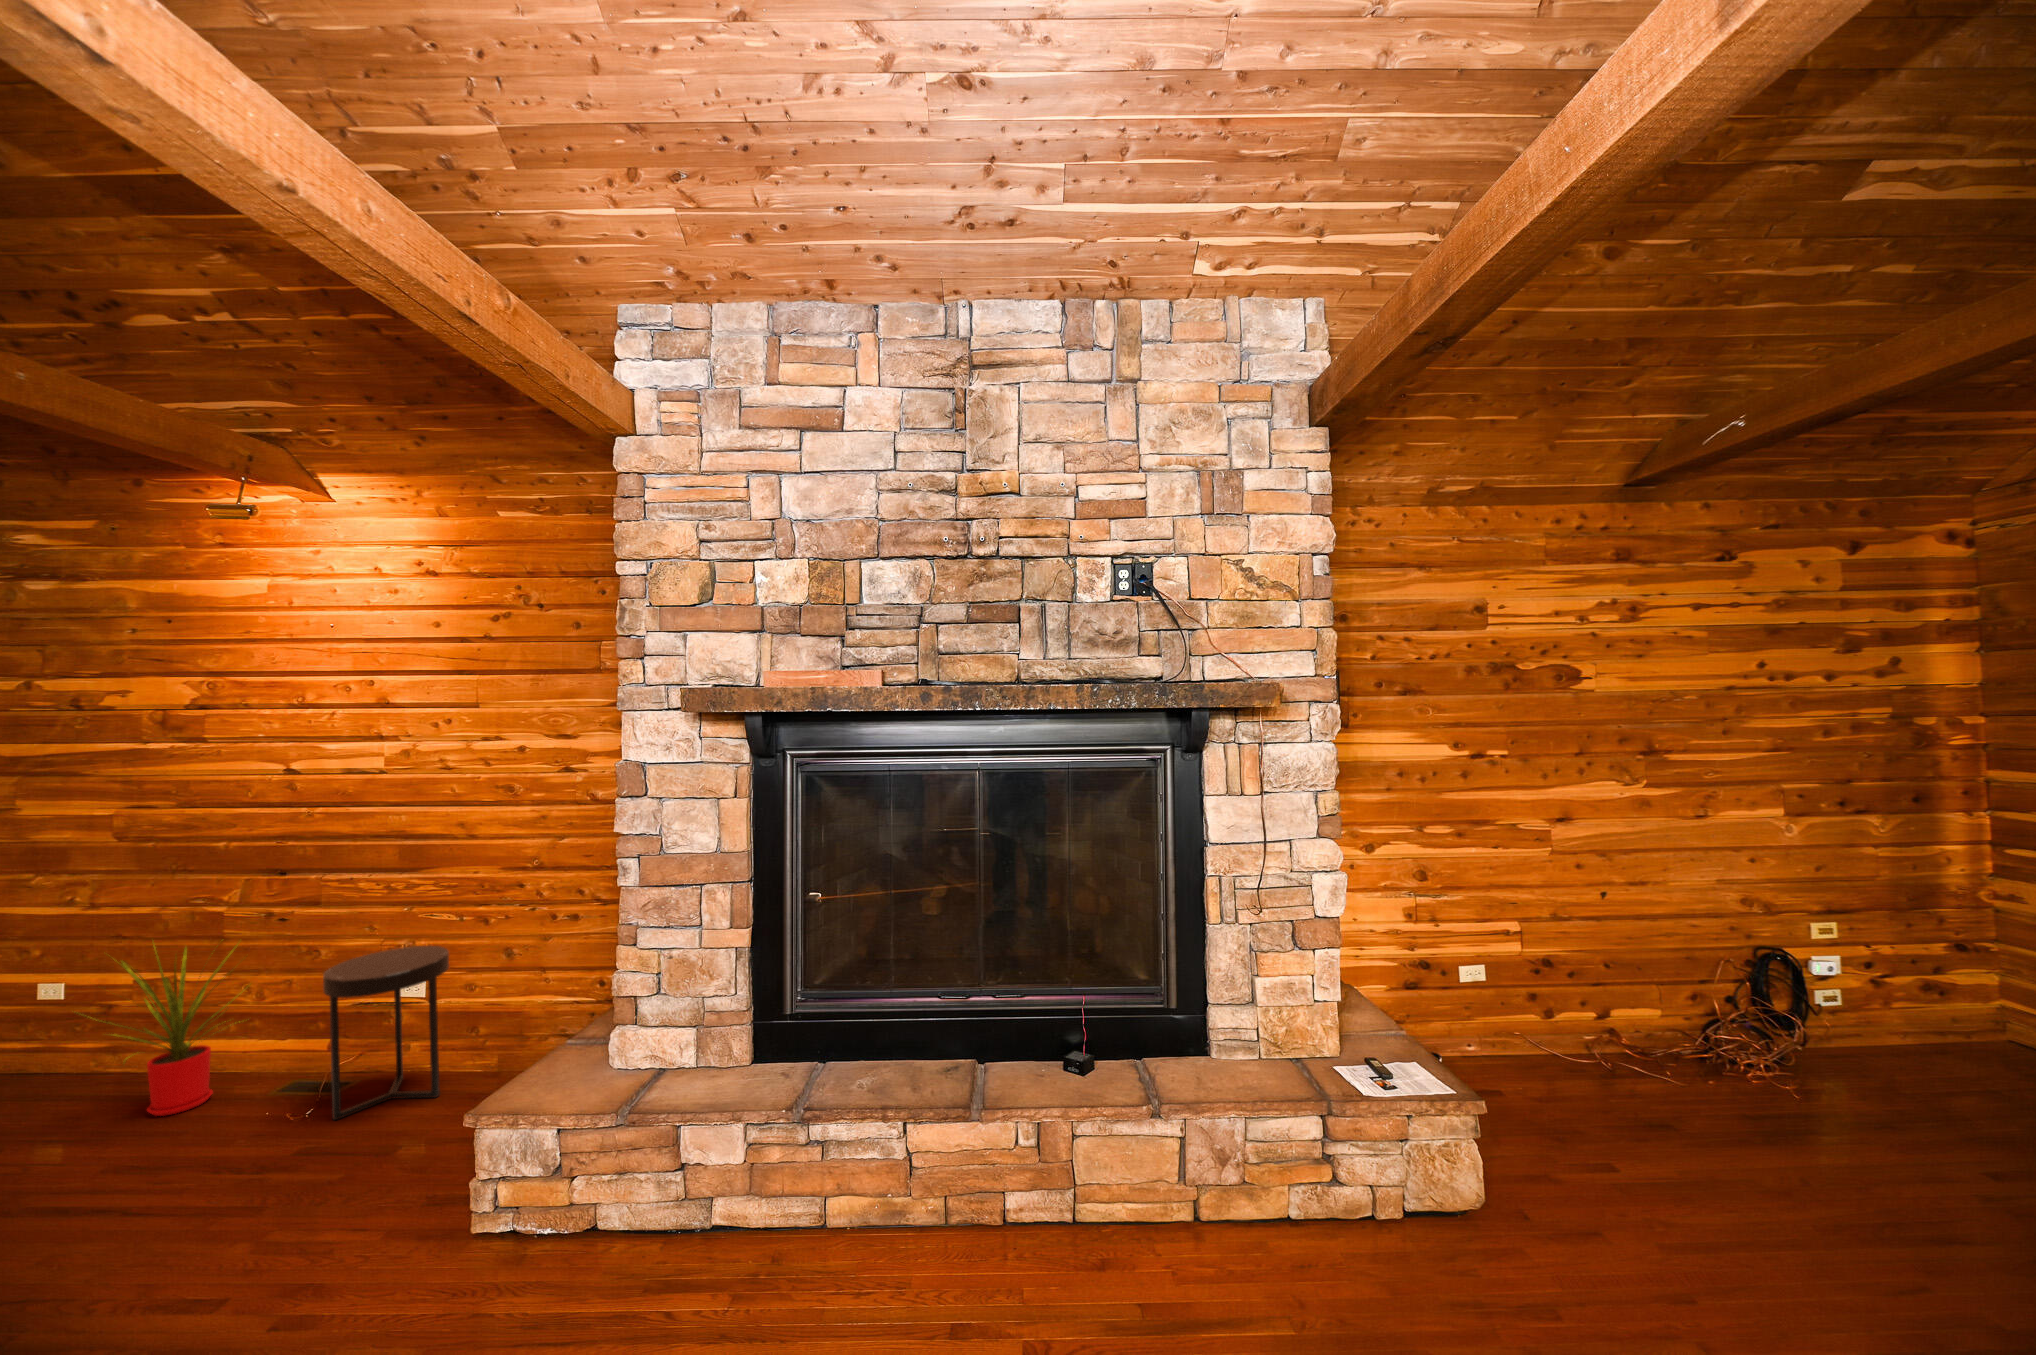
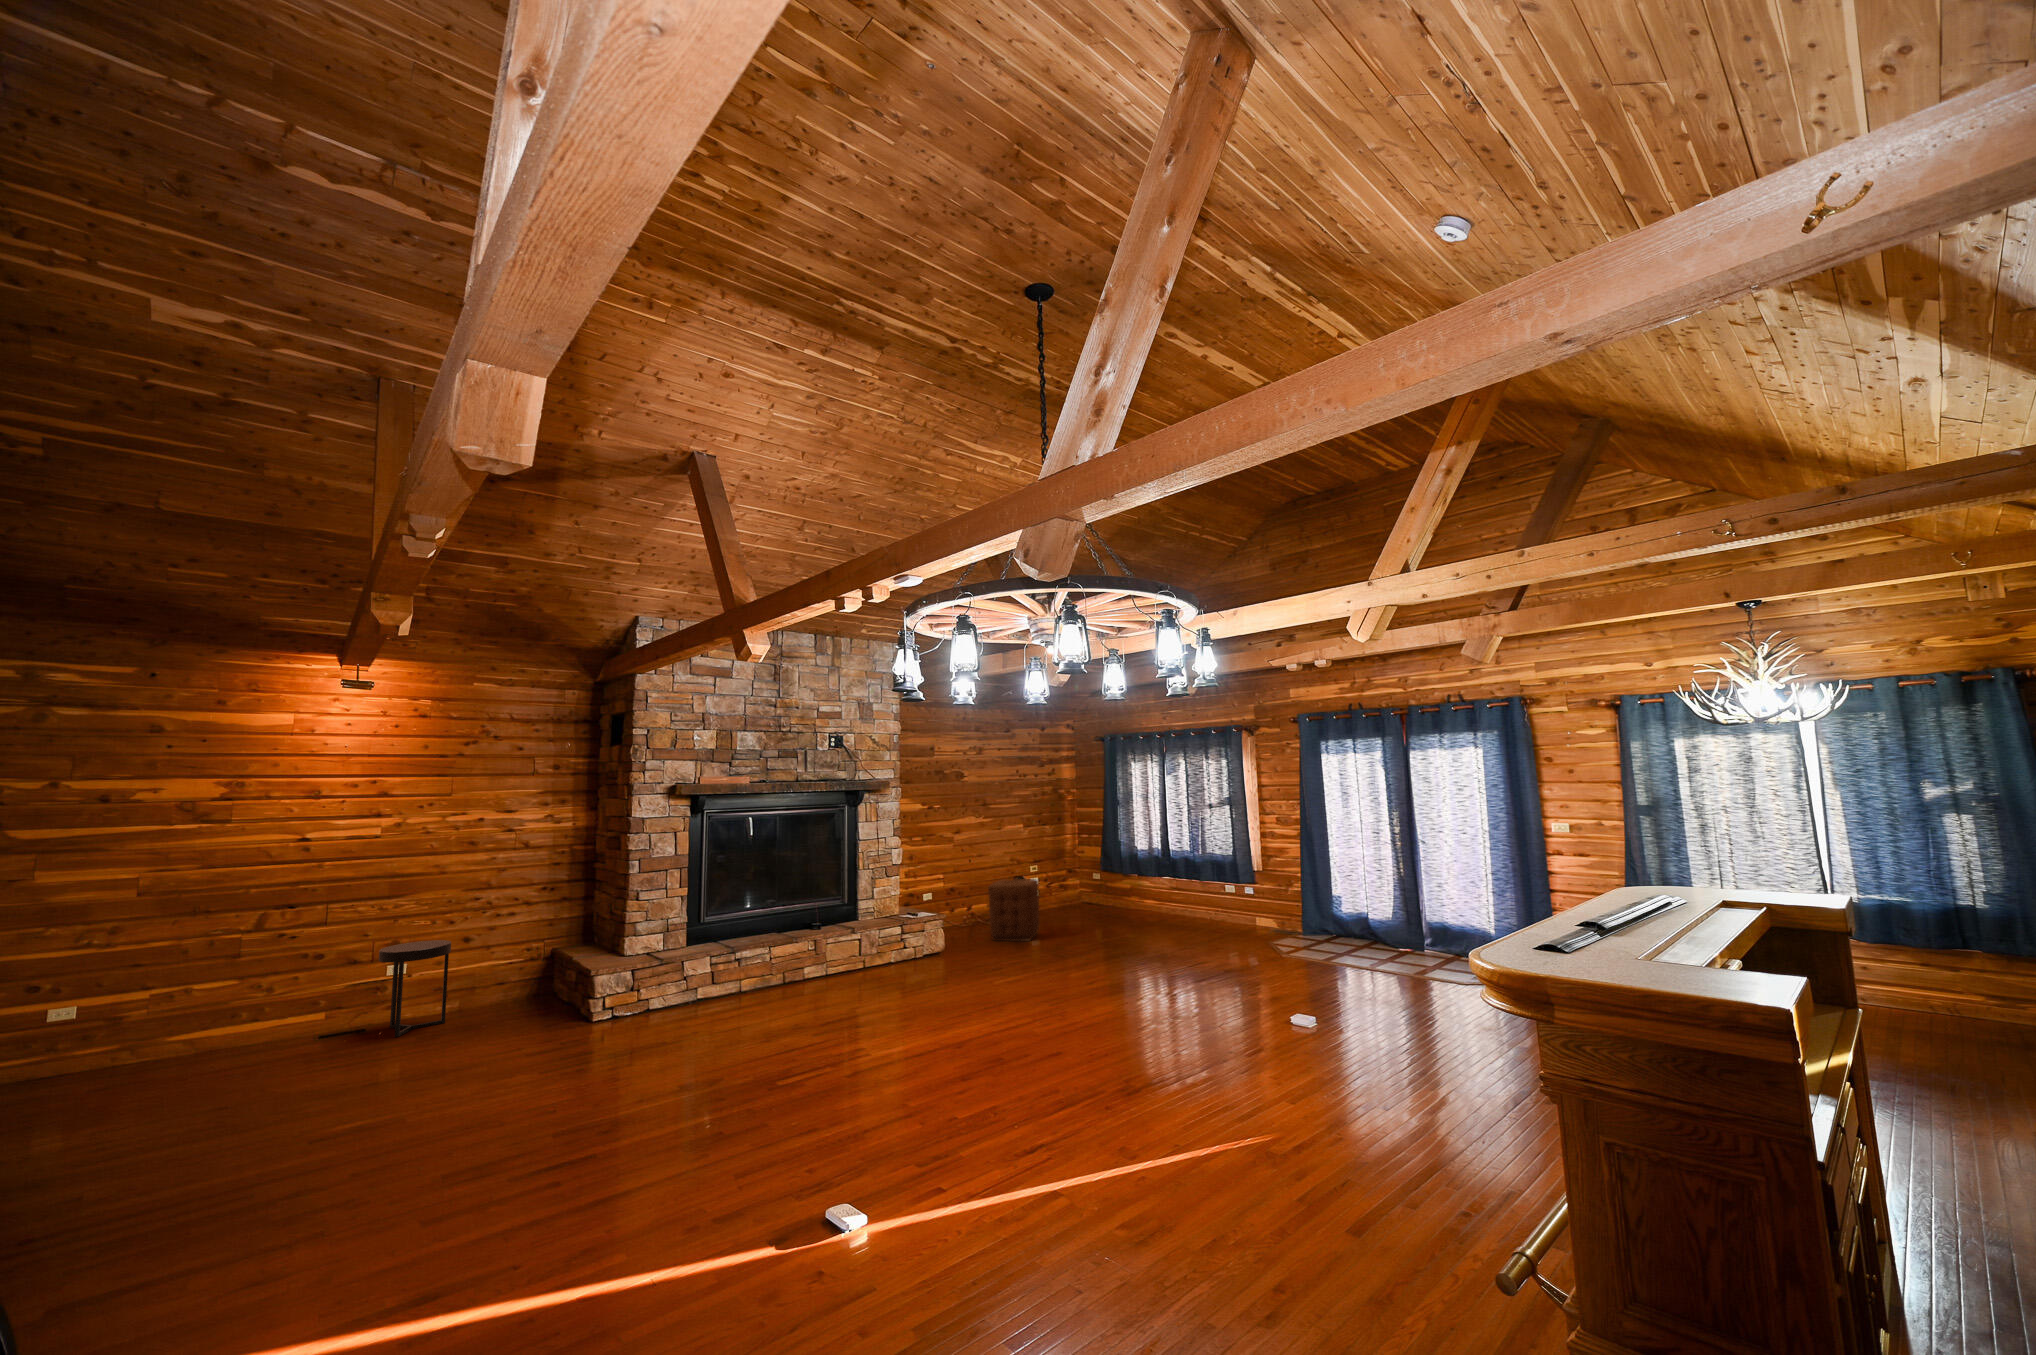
house plant: present [84,944,249,1116] -> none [190,945,303,1065]
ottoman: none [1655,990,1892,1270] -> present [988,879,1039,941]

